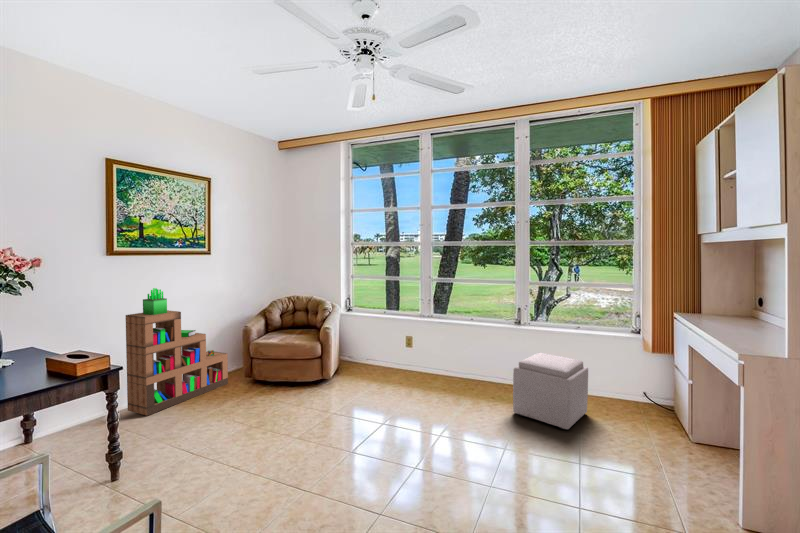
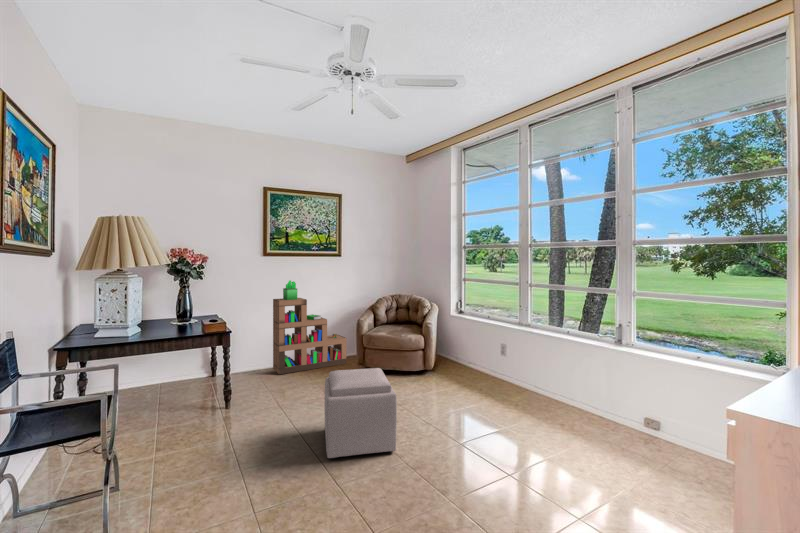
ottoman: present [513,353,588,429] -> present [324,368,397,458]

